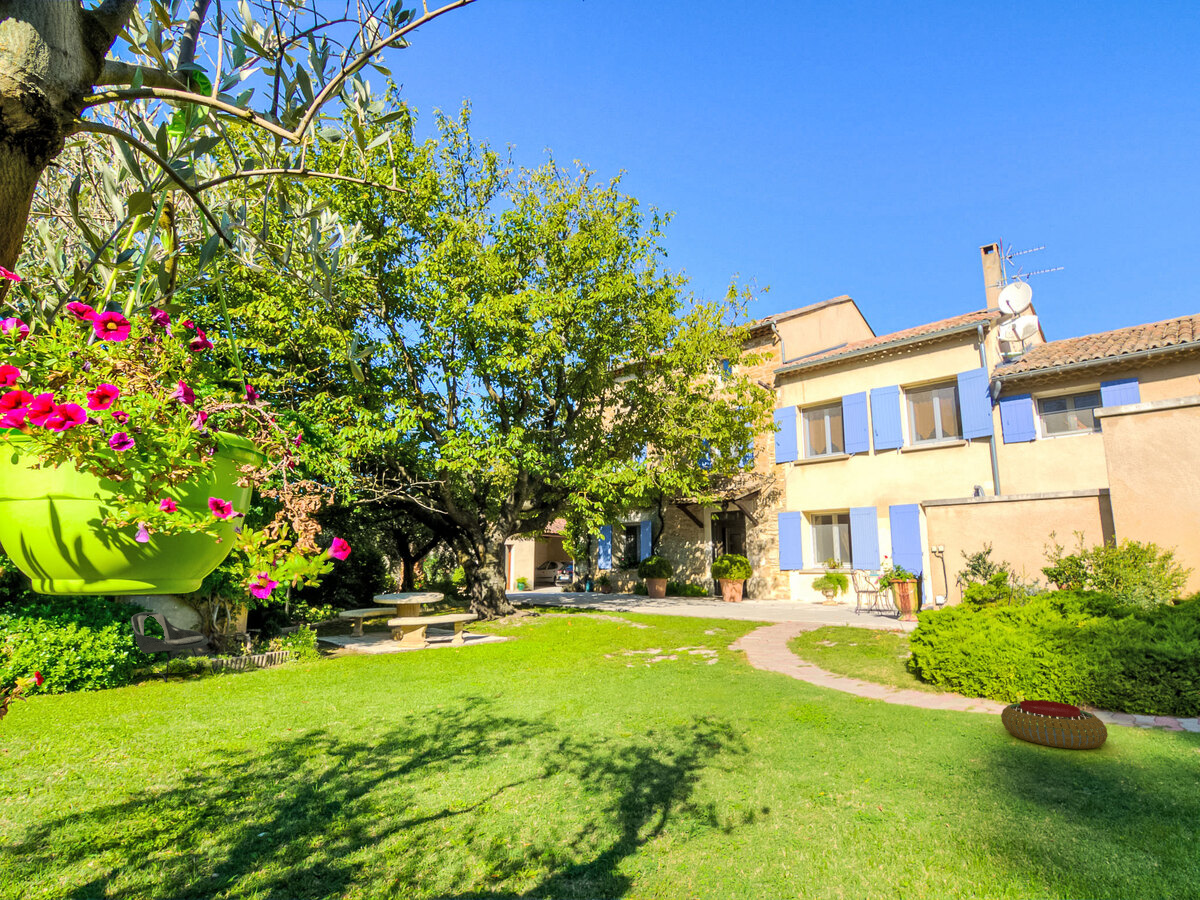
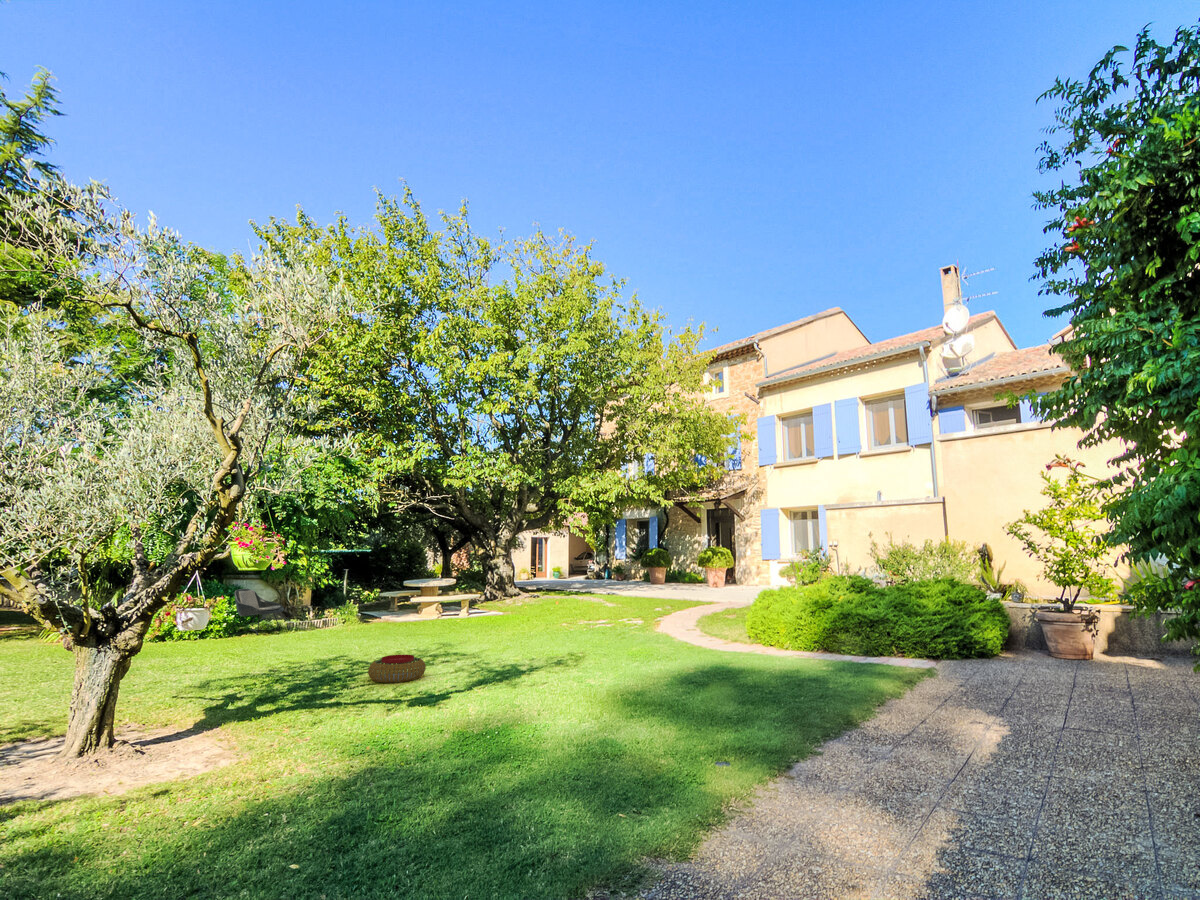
pouf: present [1001,700,1108,749] -> present [368,654,426,683]

